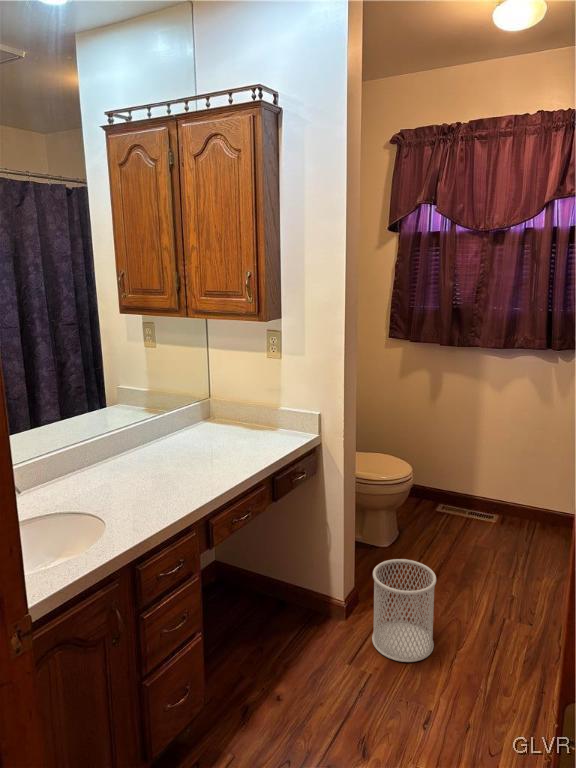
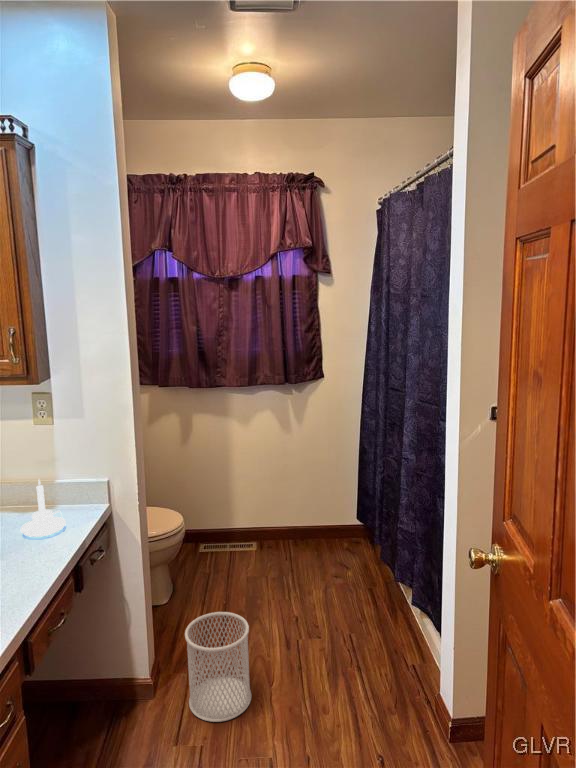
candle holder: none [242,400,277,448] -> present [21,480,66,537]

